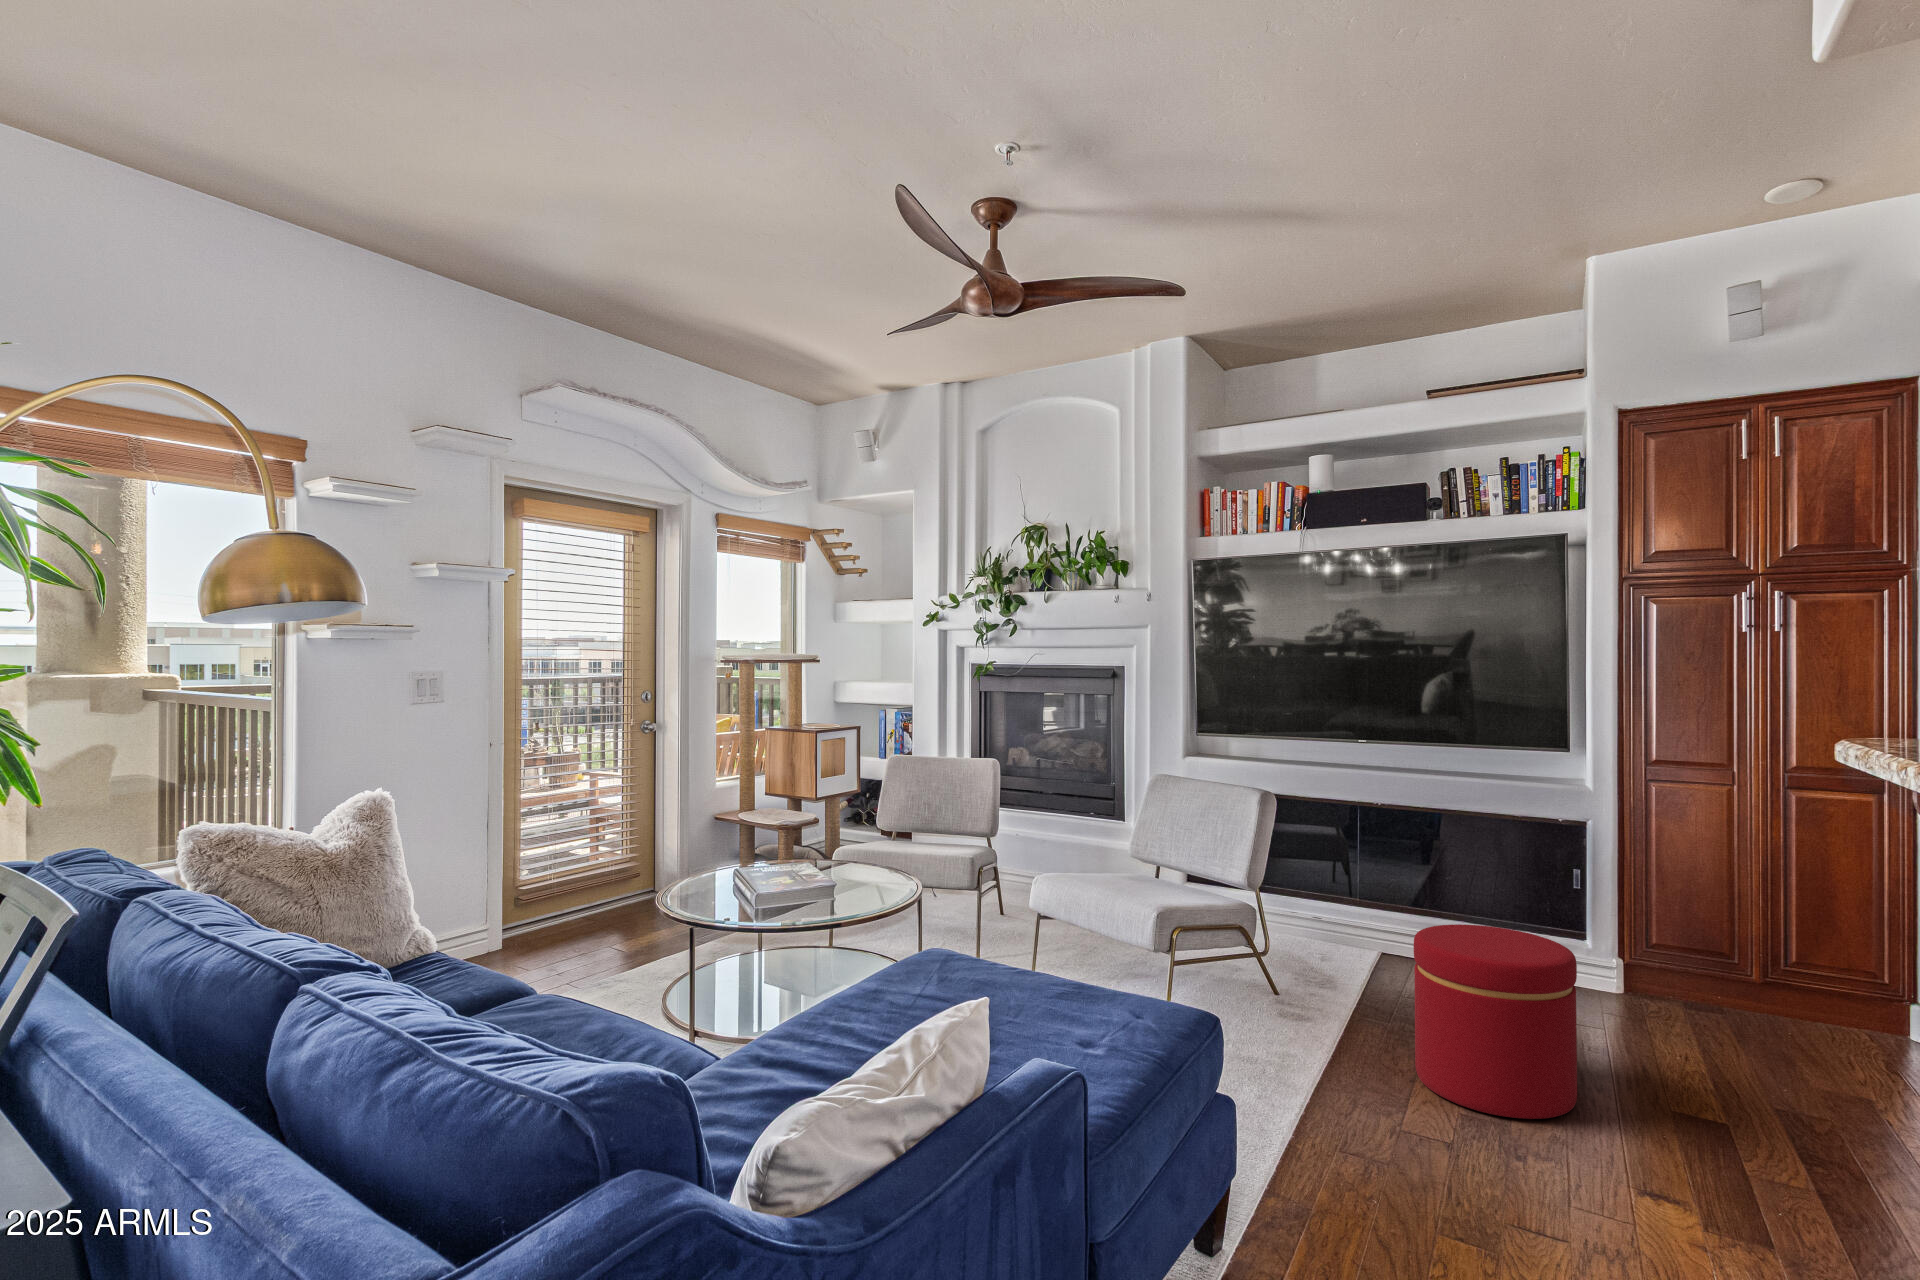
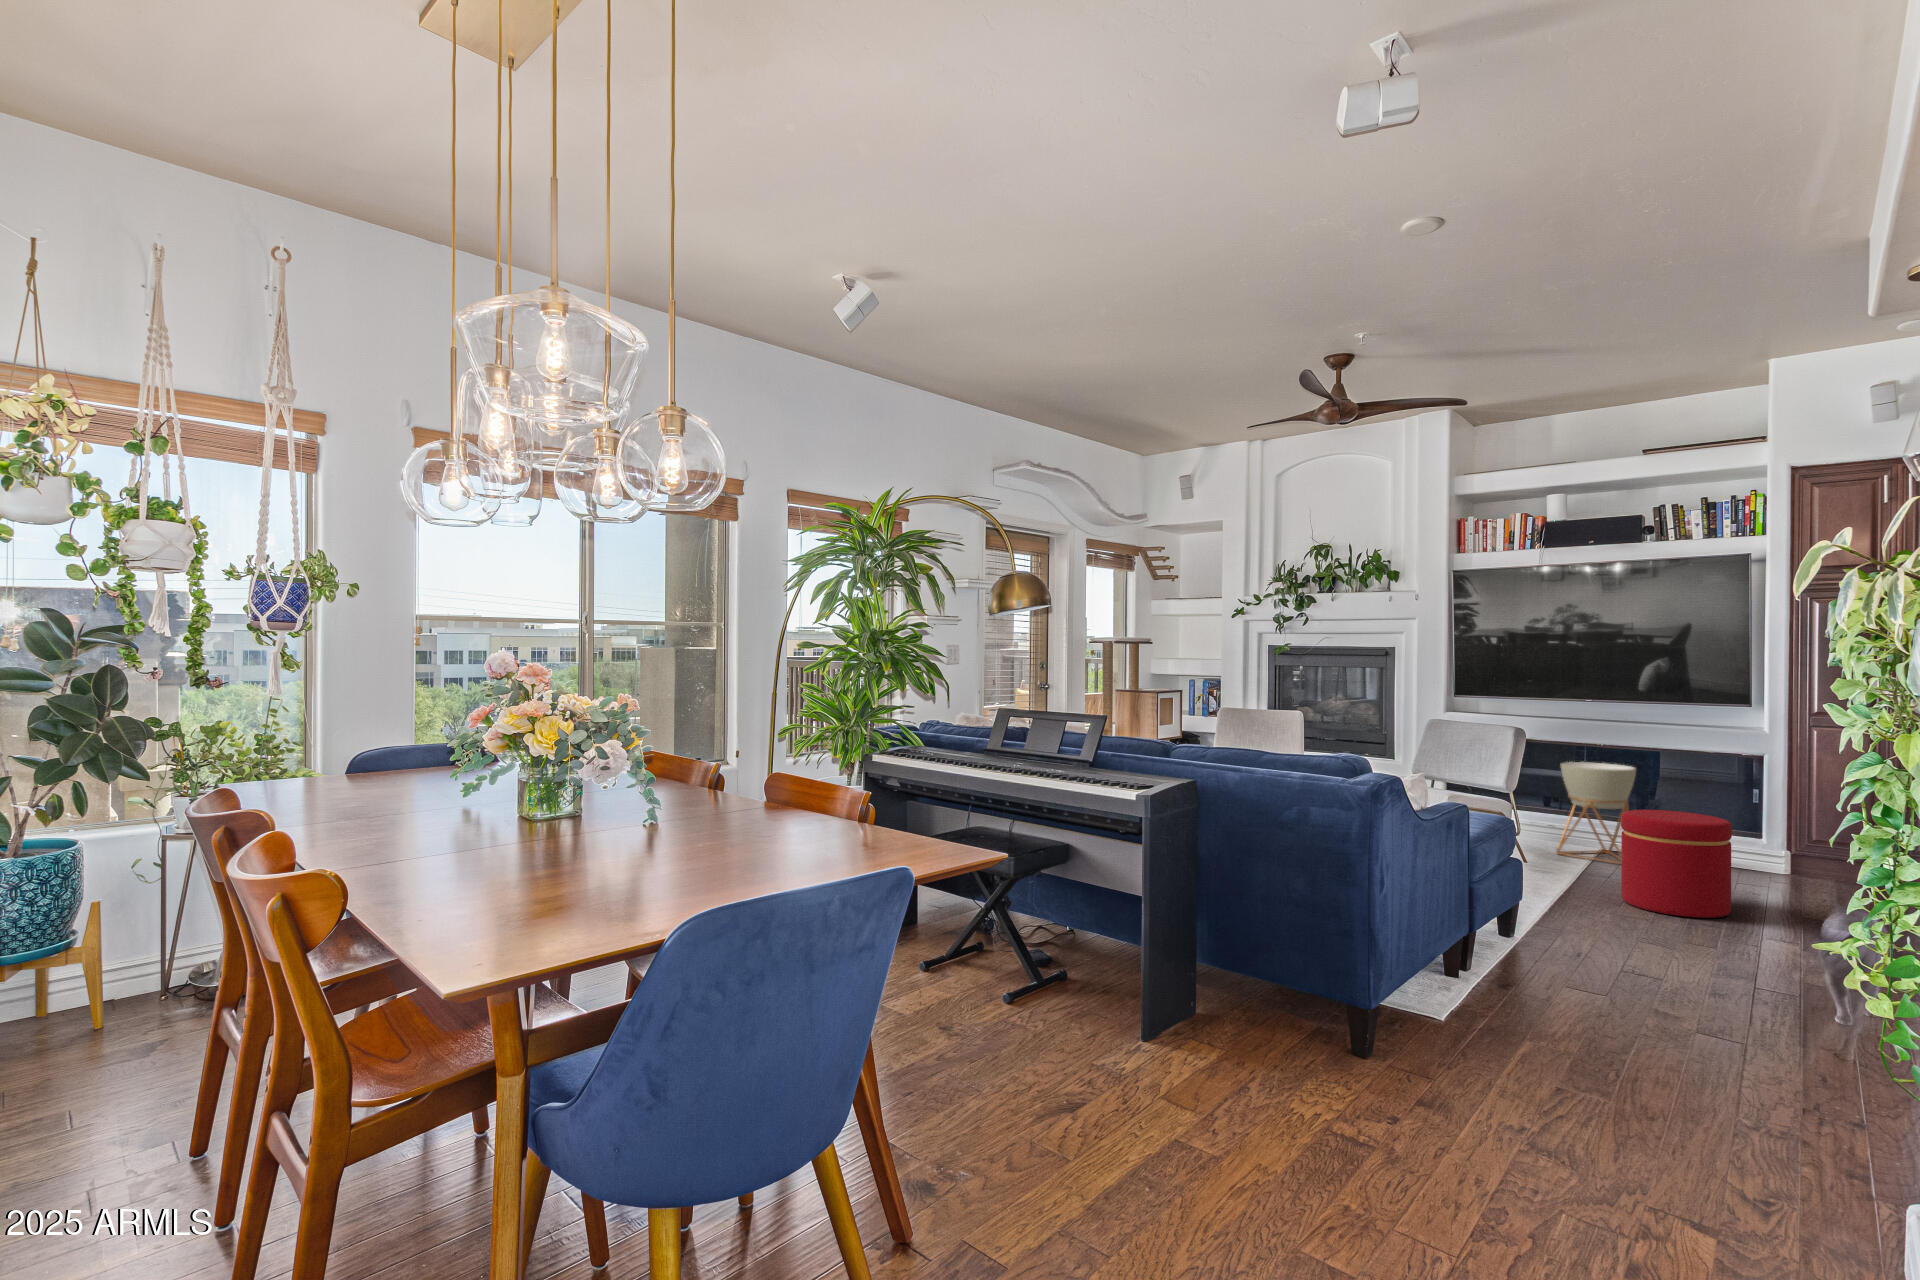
planter: none [1324,826,1427,980] -> present [1556,762,1636,864]

